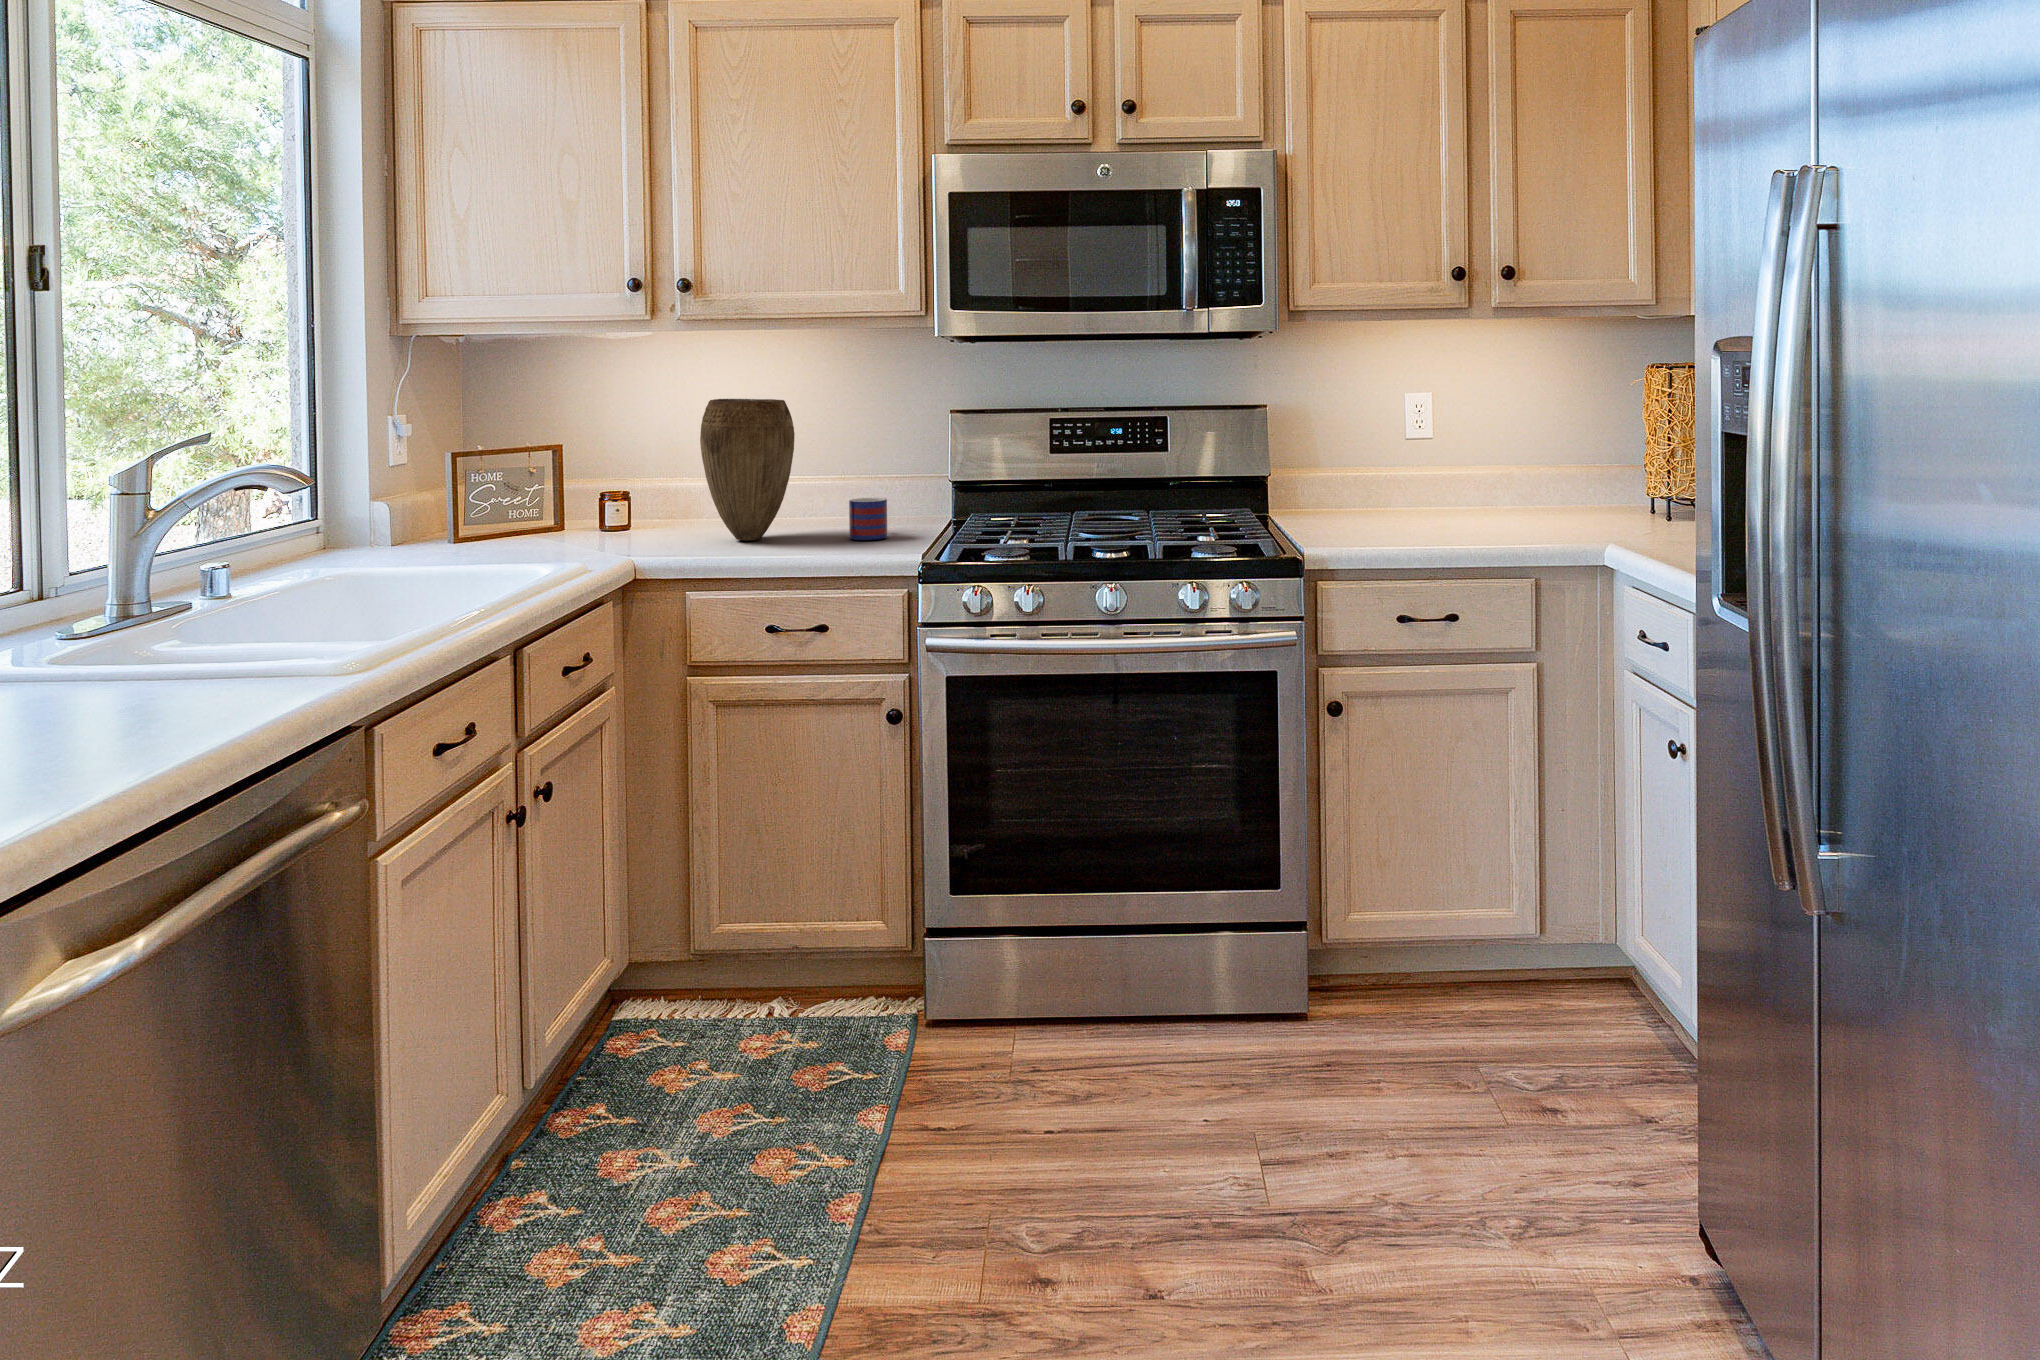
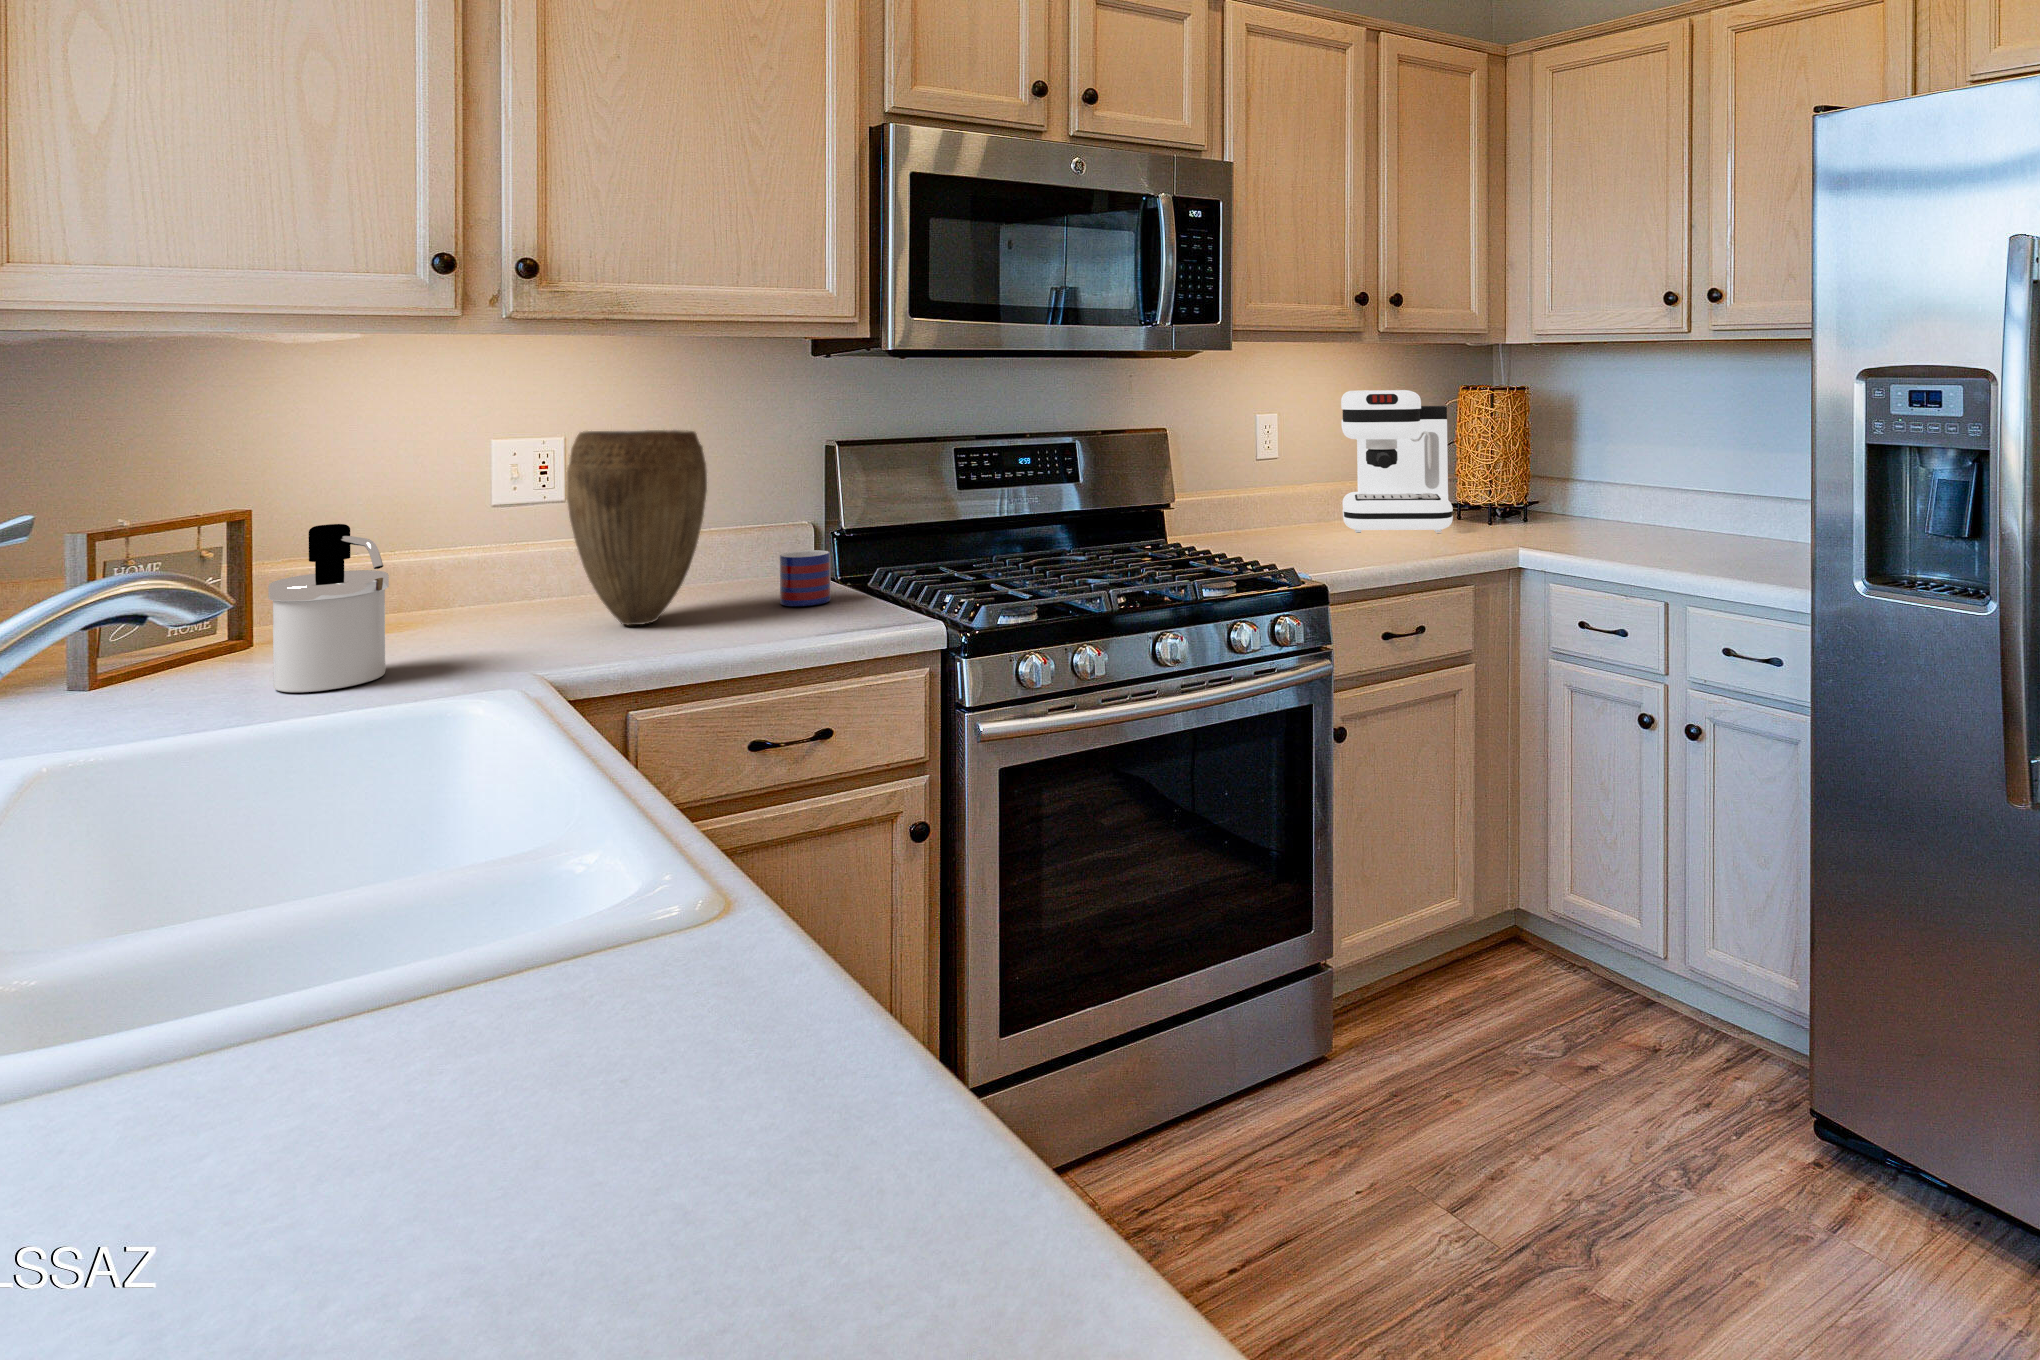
coffee maker: none [1438,377,1586,536] -> present [1341,390,1453,532]
soap dispenser: none [513,454,578,556] -> present [268,524,389,692]

